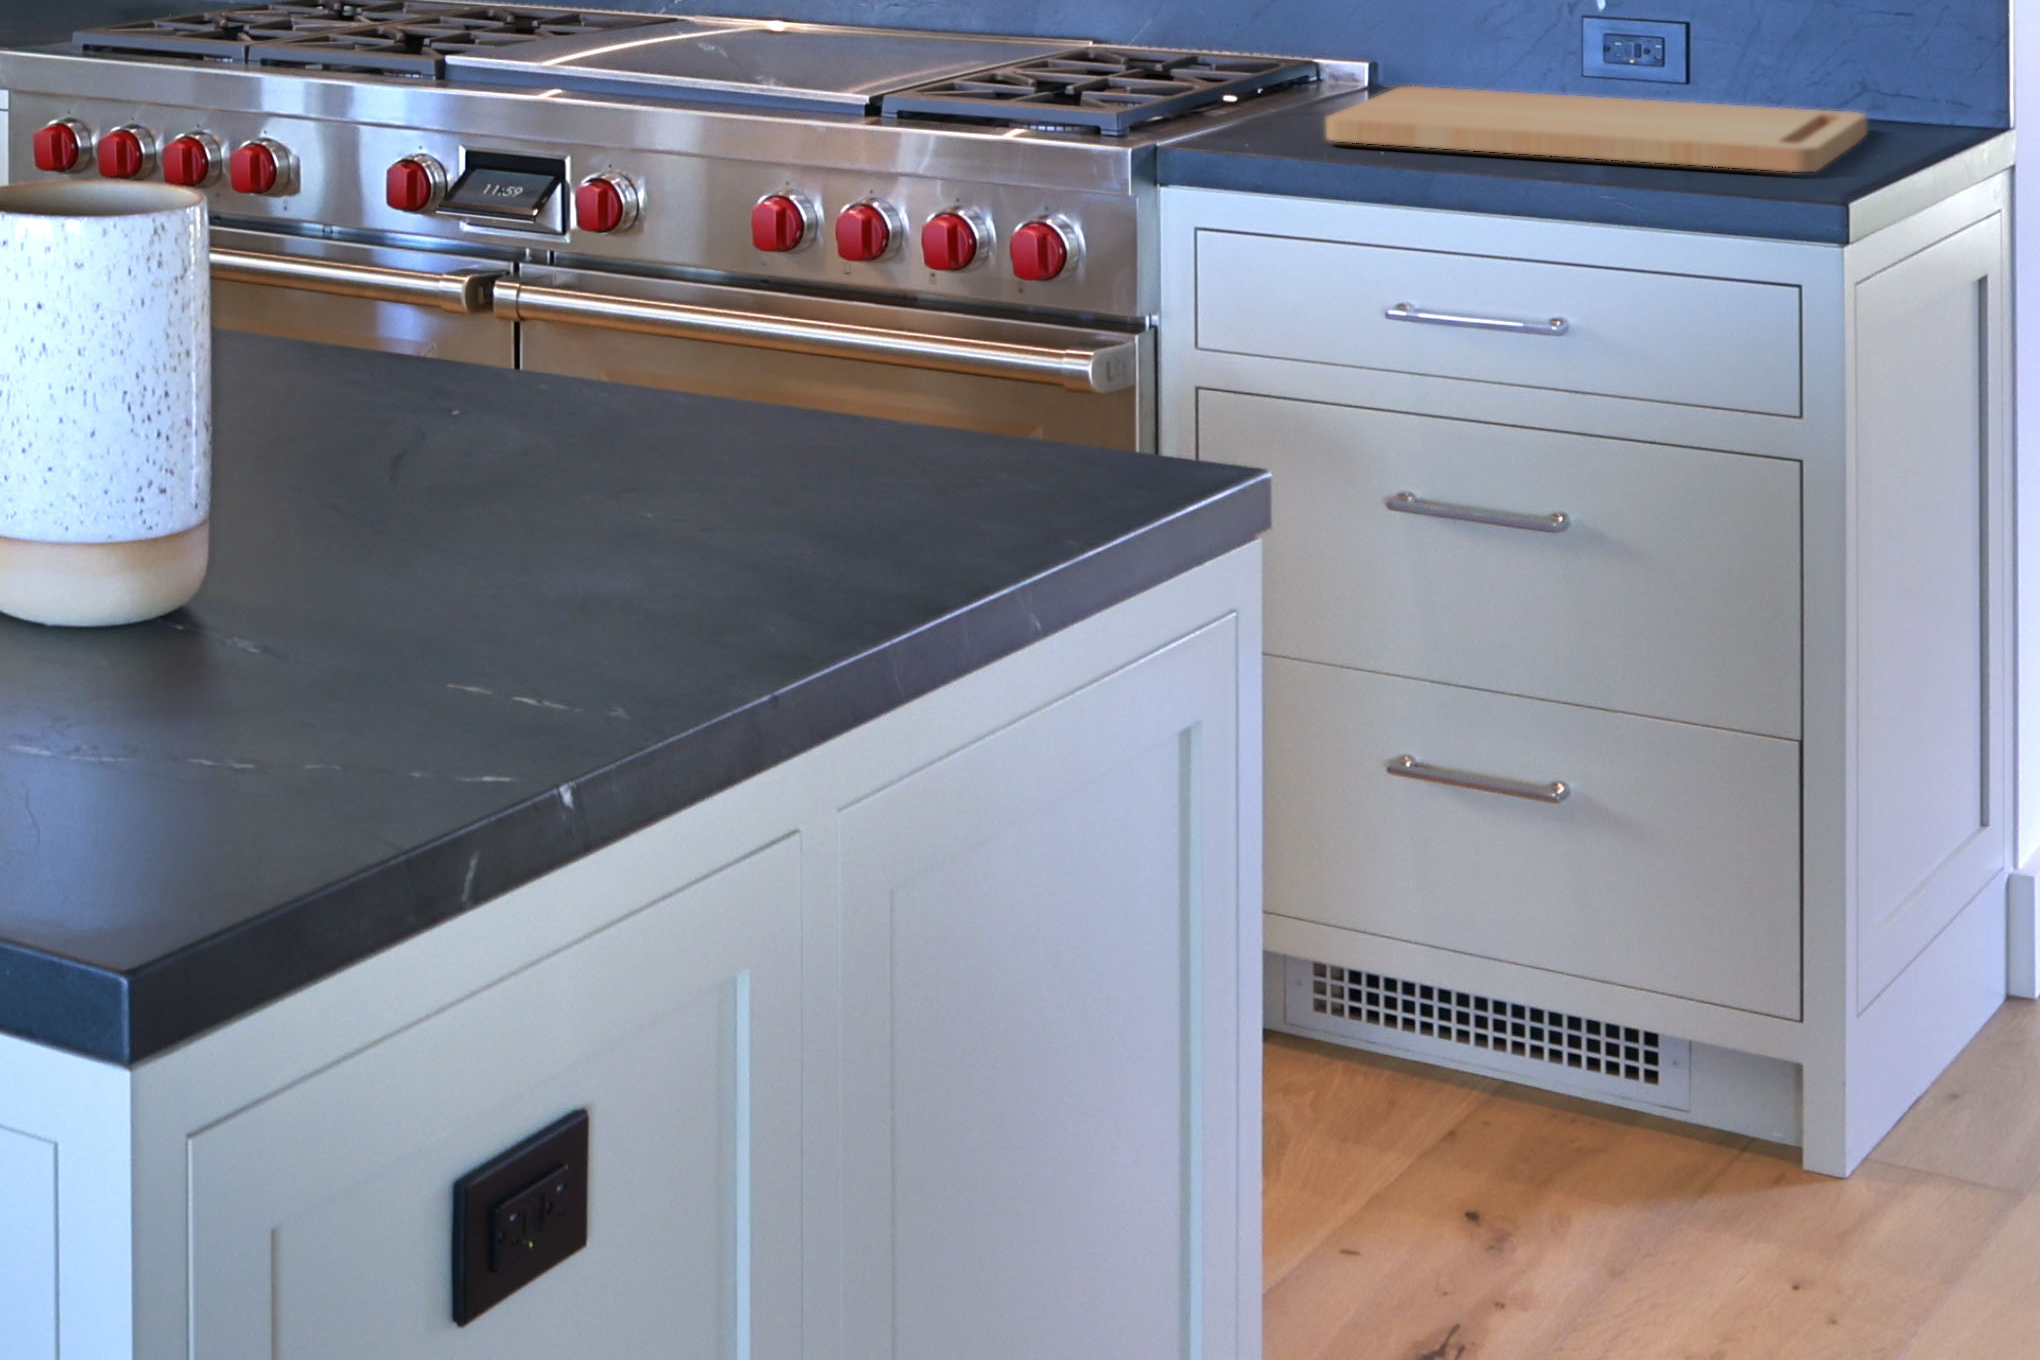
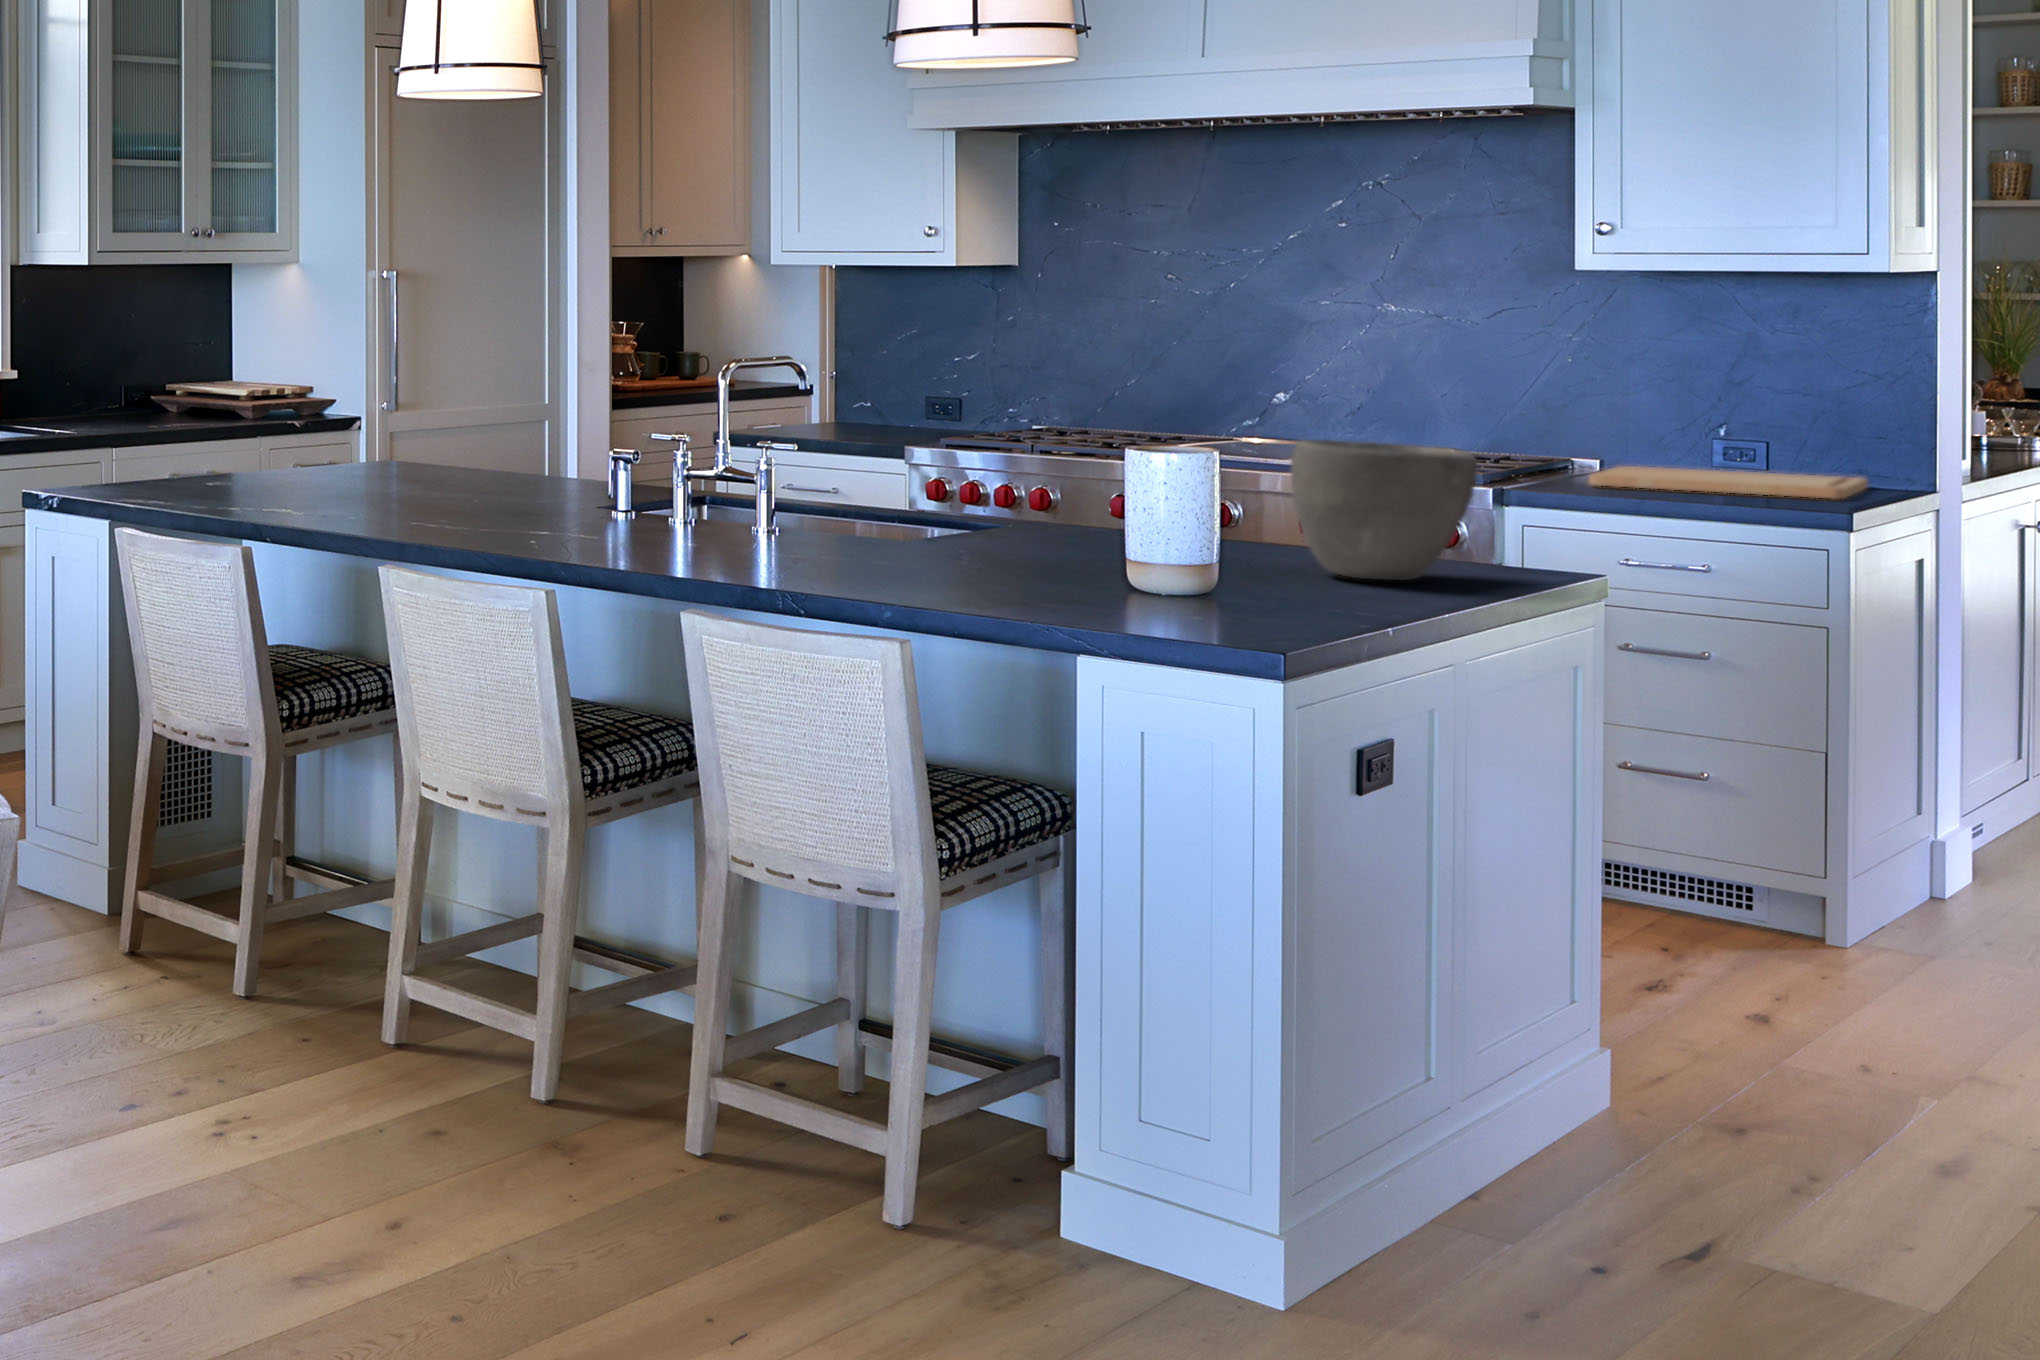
bowl: none [430,154,876,551] -> present [1291,440,1477,580]

